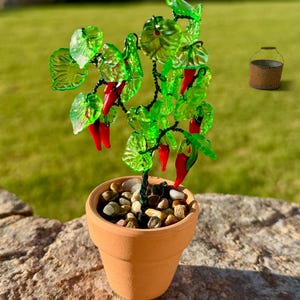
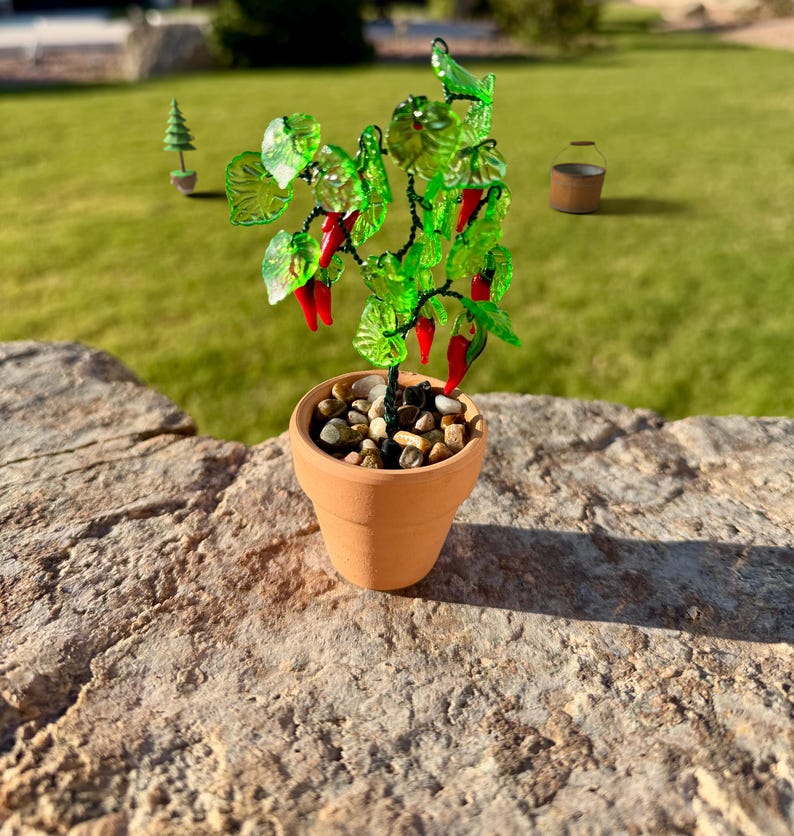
potted tree: none [13,21,34,79] -> present [163,97,198,195]

